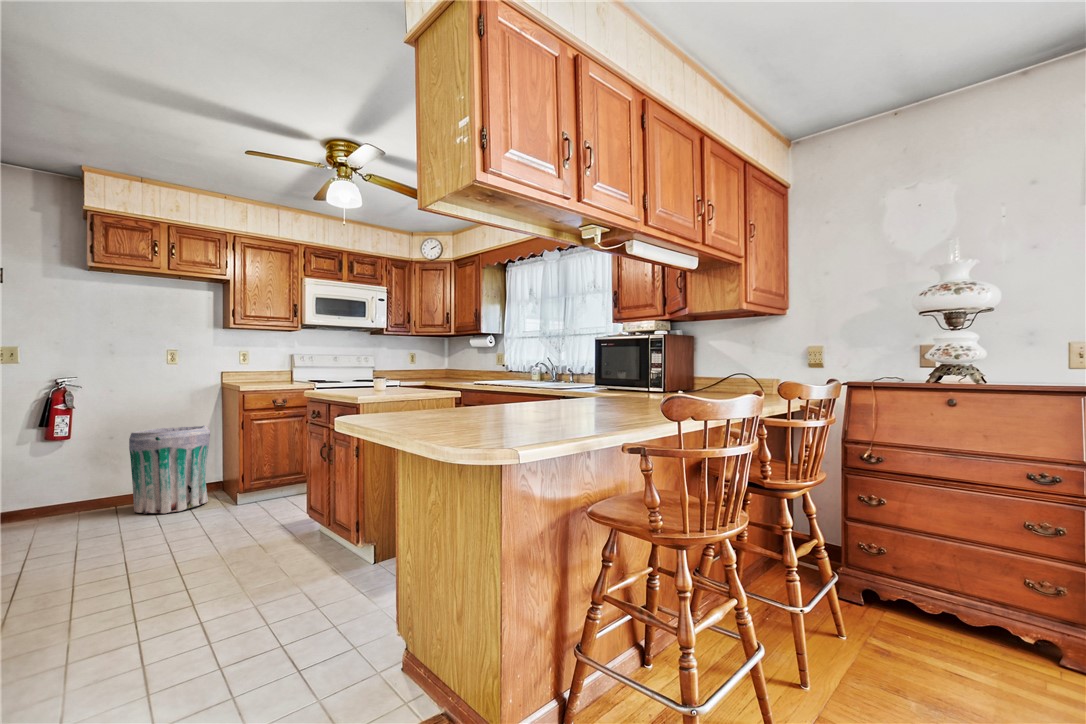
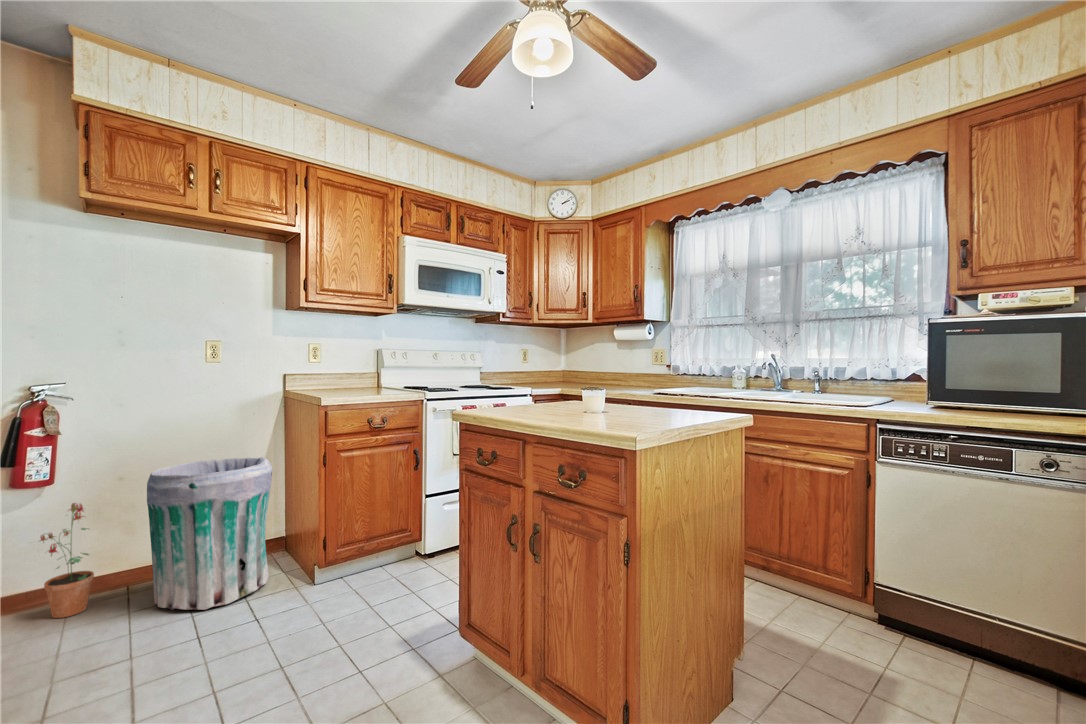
potted plant: none [62,451,97,518] -> present [40,503,94,618]

